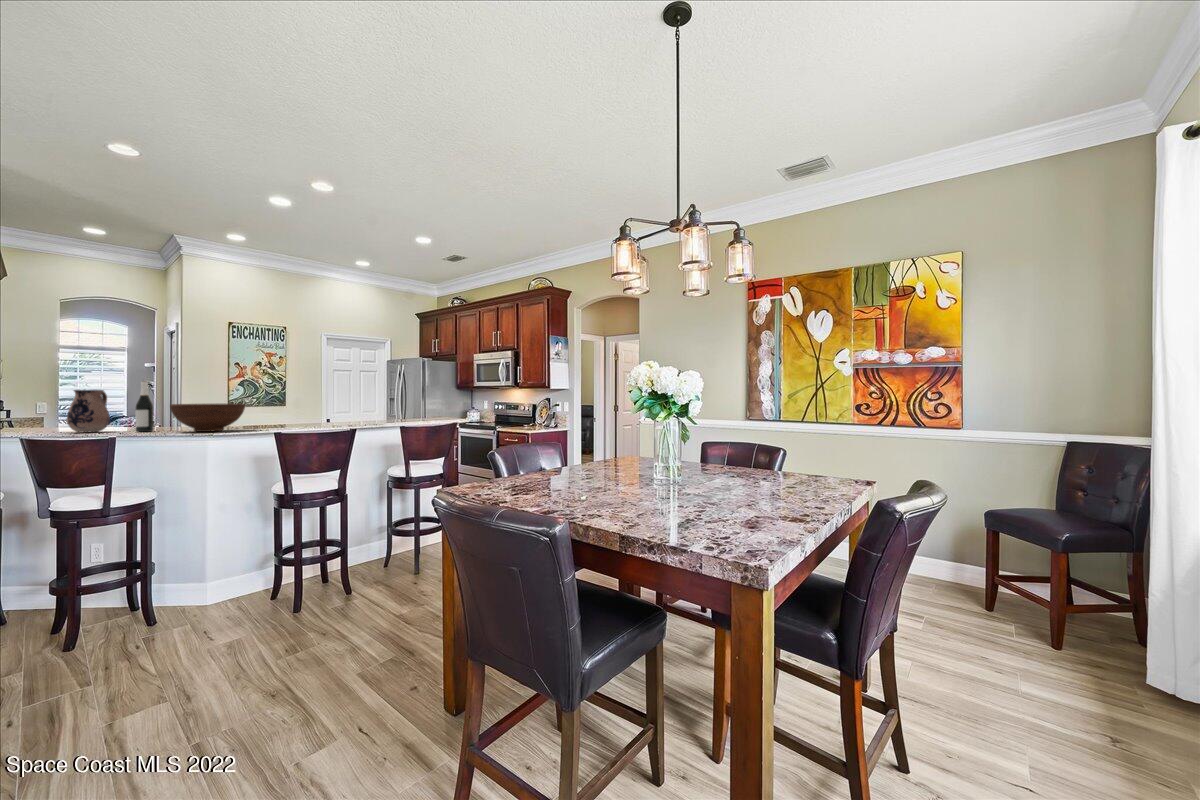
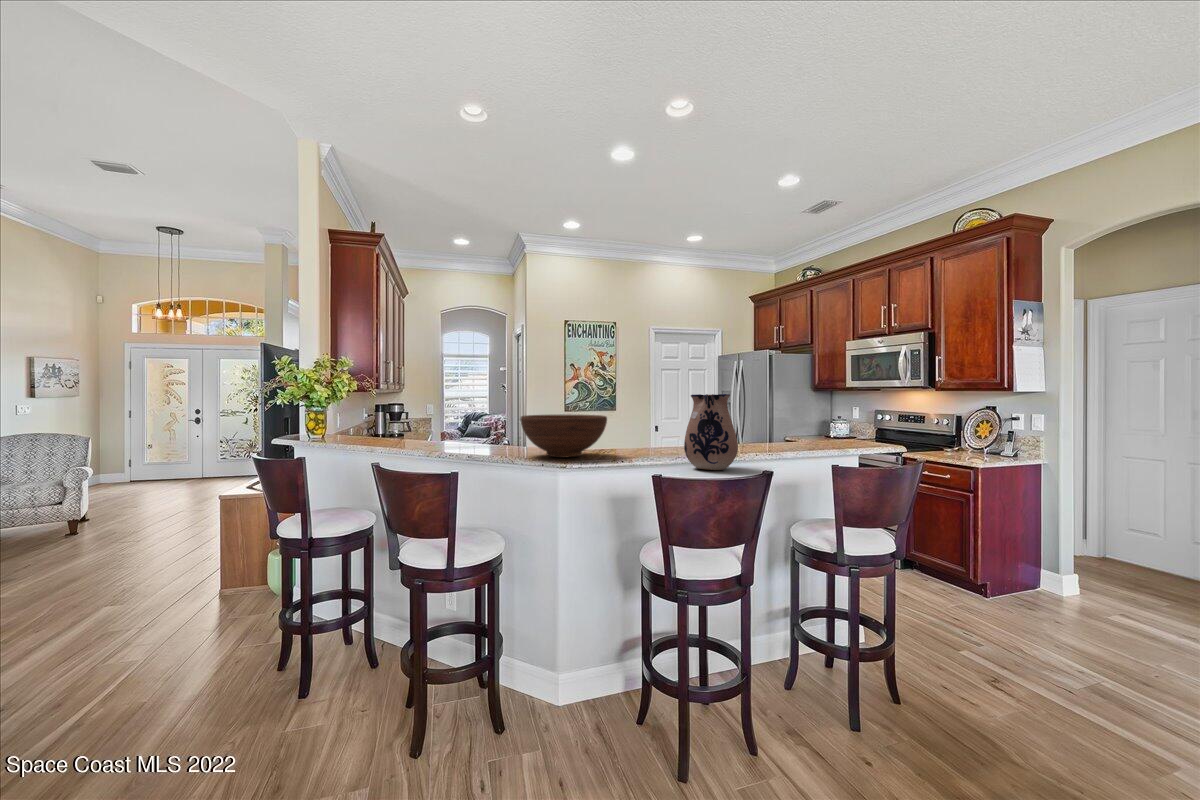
wine bottle: present [136,381,153,432] -> none [485,384,503,452]
ceramic pitcher: present [67,390,110,432] -> present [684,394,738,470]

